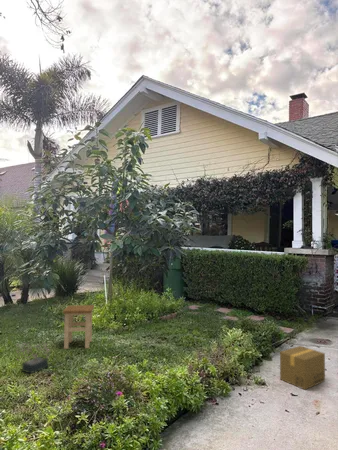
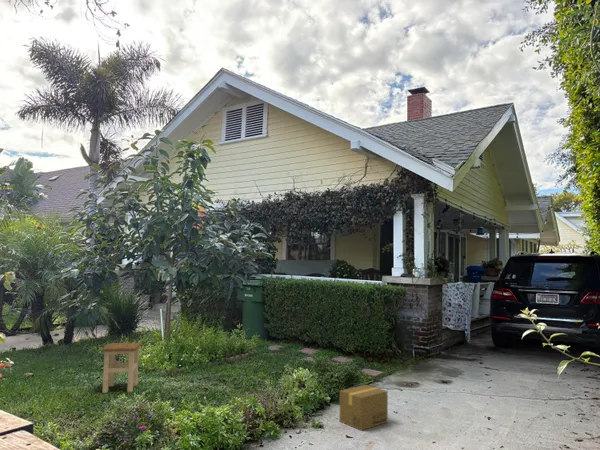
decorative plant: present [17,343,49,373] -> none [41,382,82,417]

